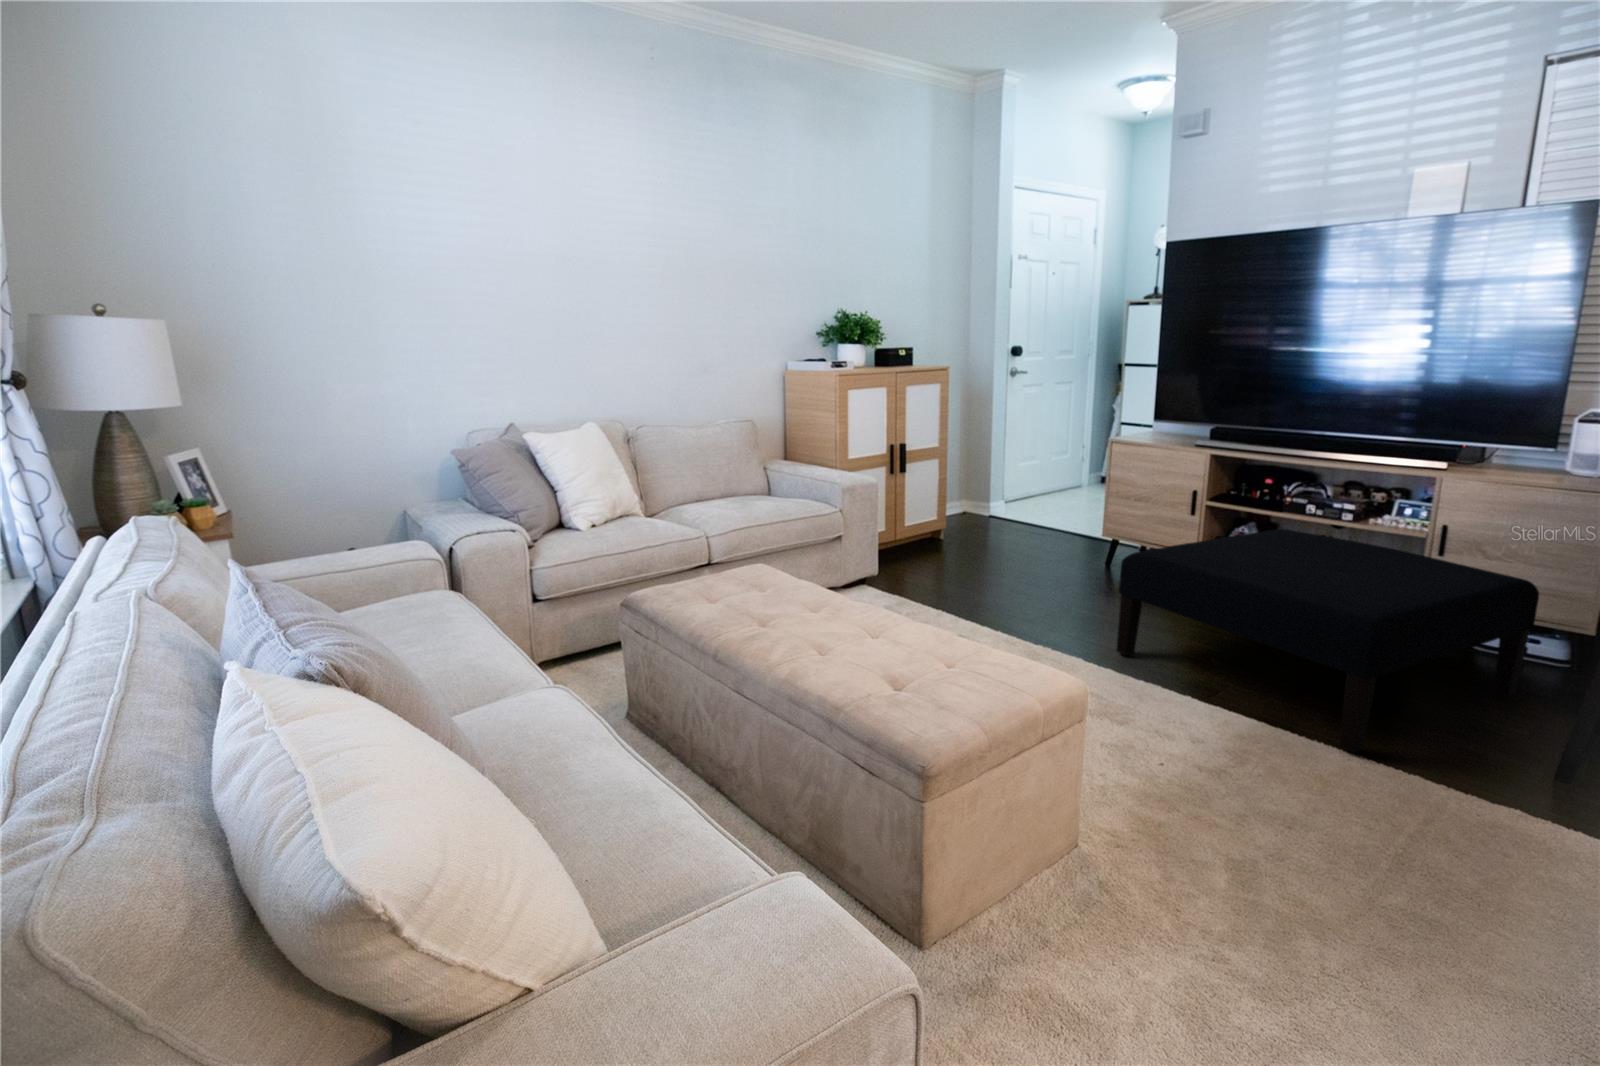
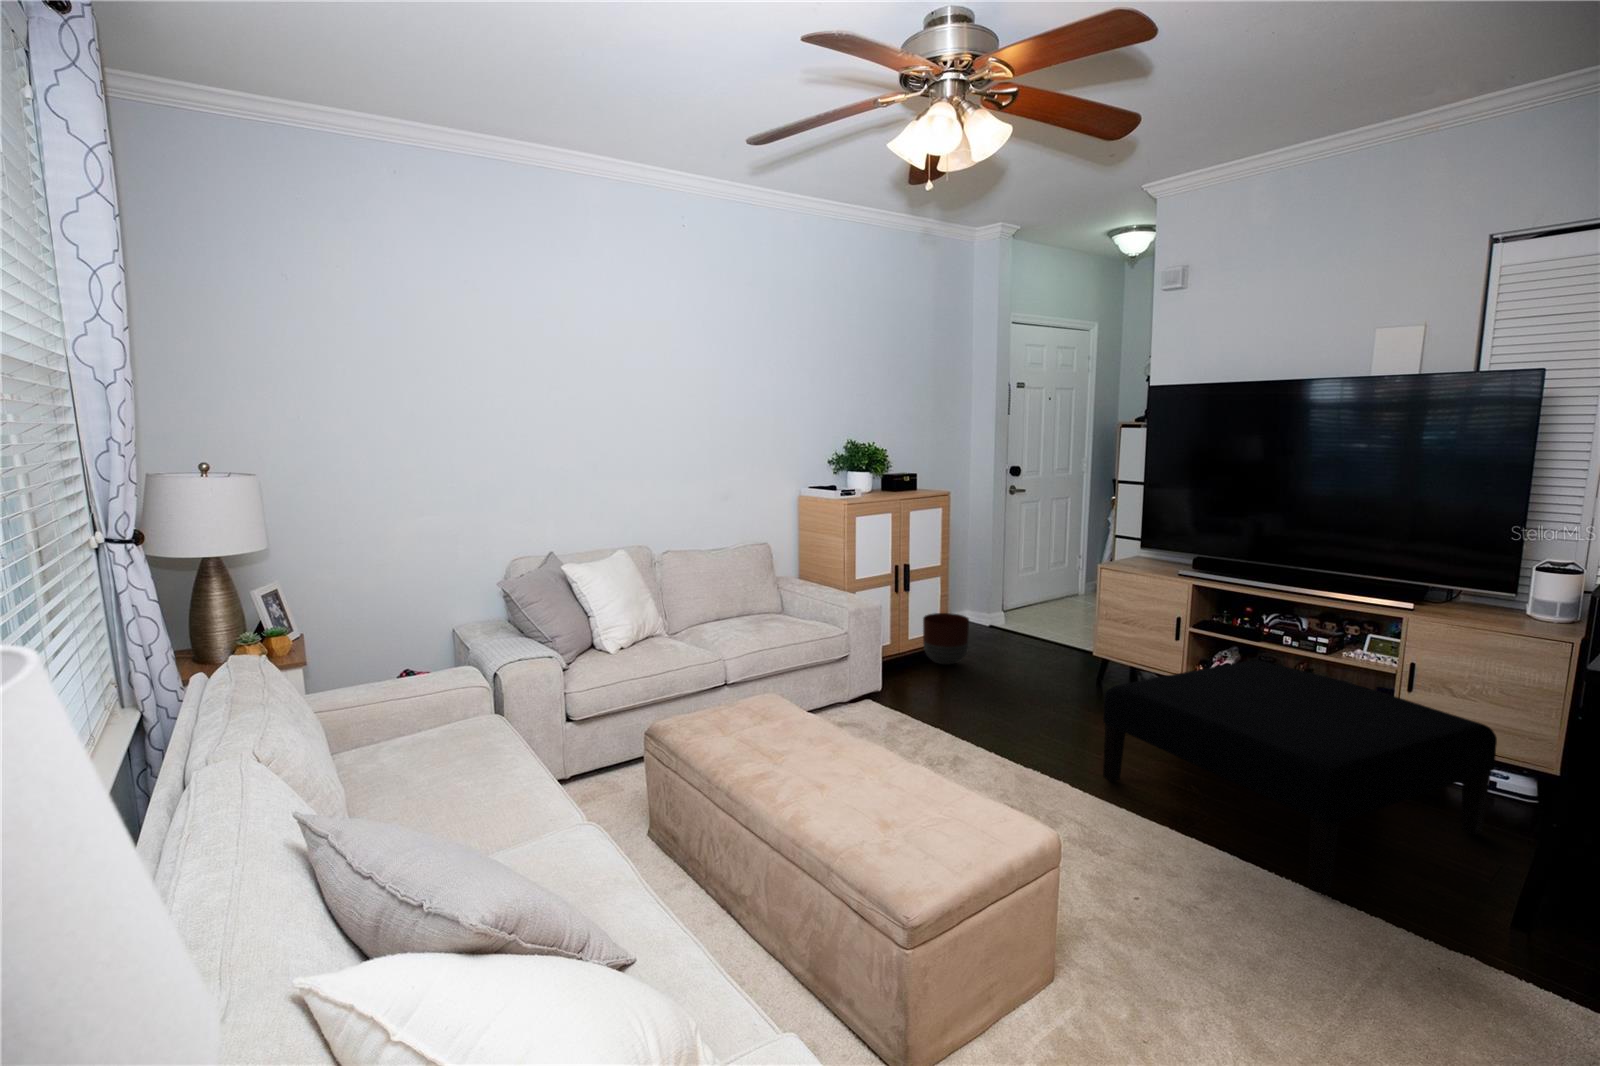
planter: none [918,498,967,552] -> present [923,613,969,664]

